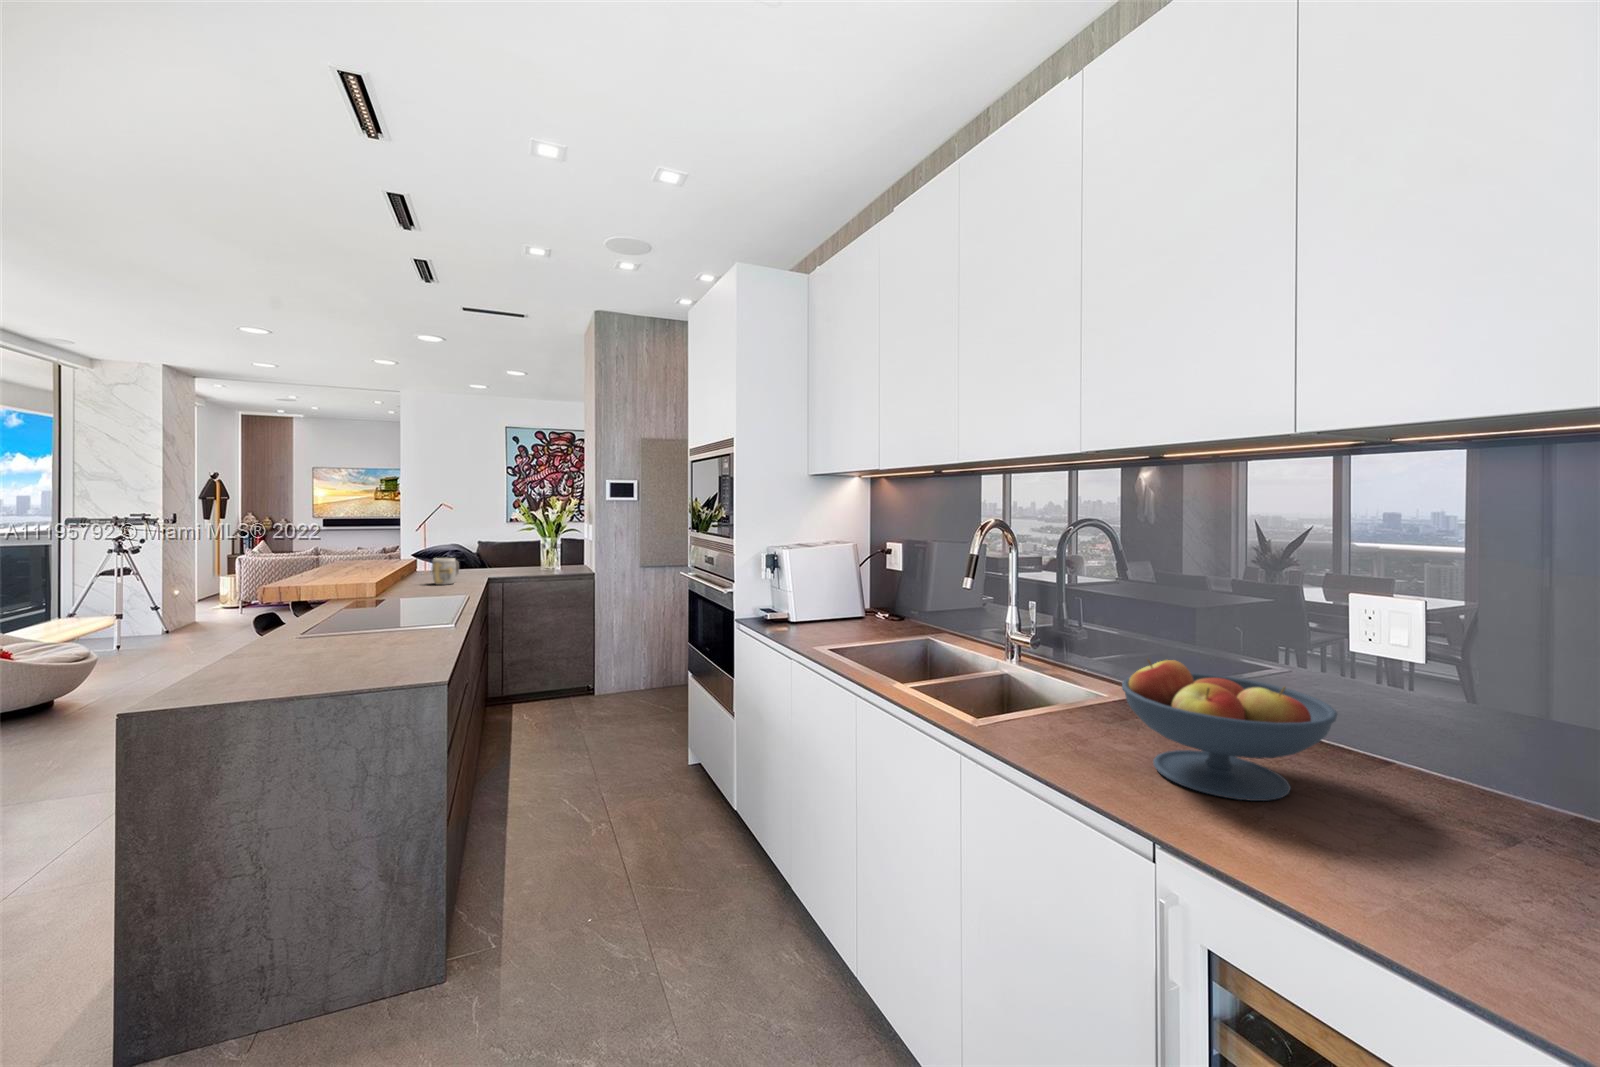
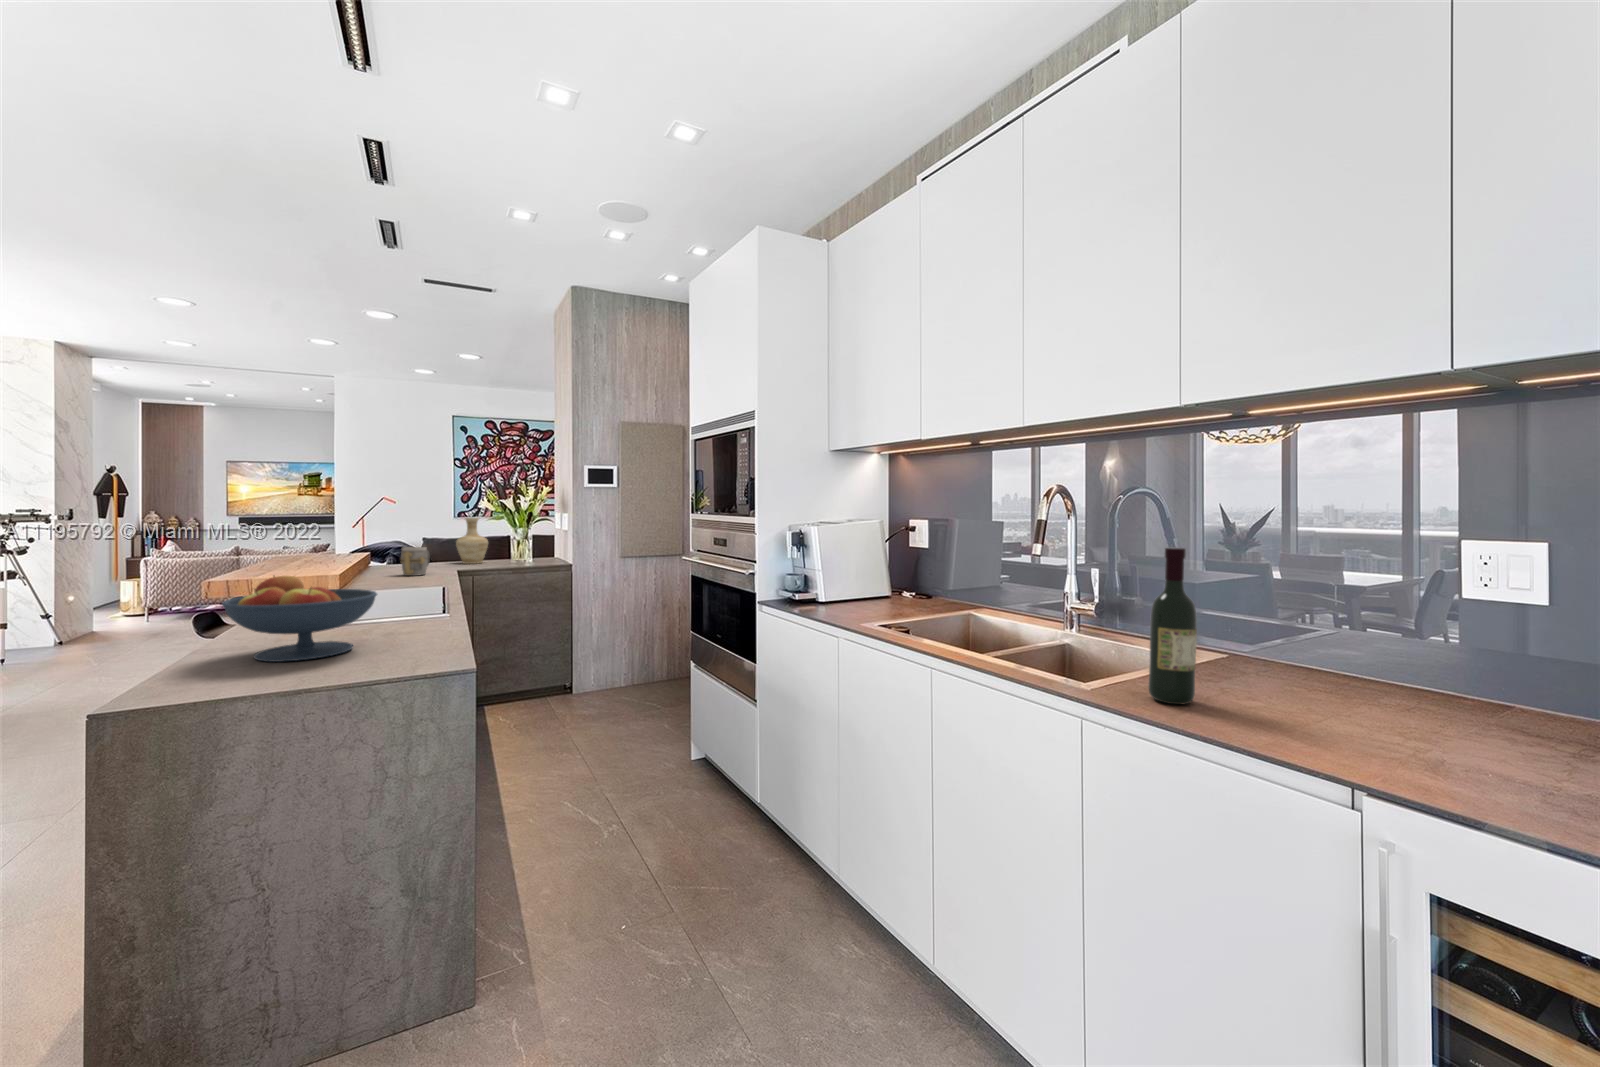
vase: none [489,529,518,572] -> present [456,518,488,564]
wine bottle: none [1015,596,1058,746] -> present [1148,548,1197,704]
fruit bowl: present [1122,659,1337,801] -> present [222,576,377,662]

